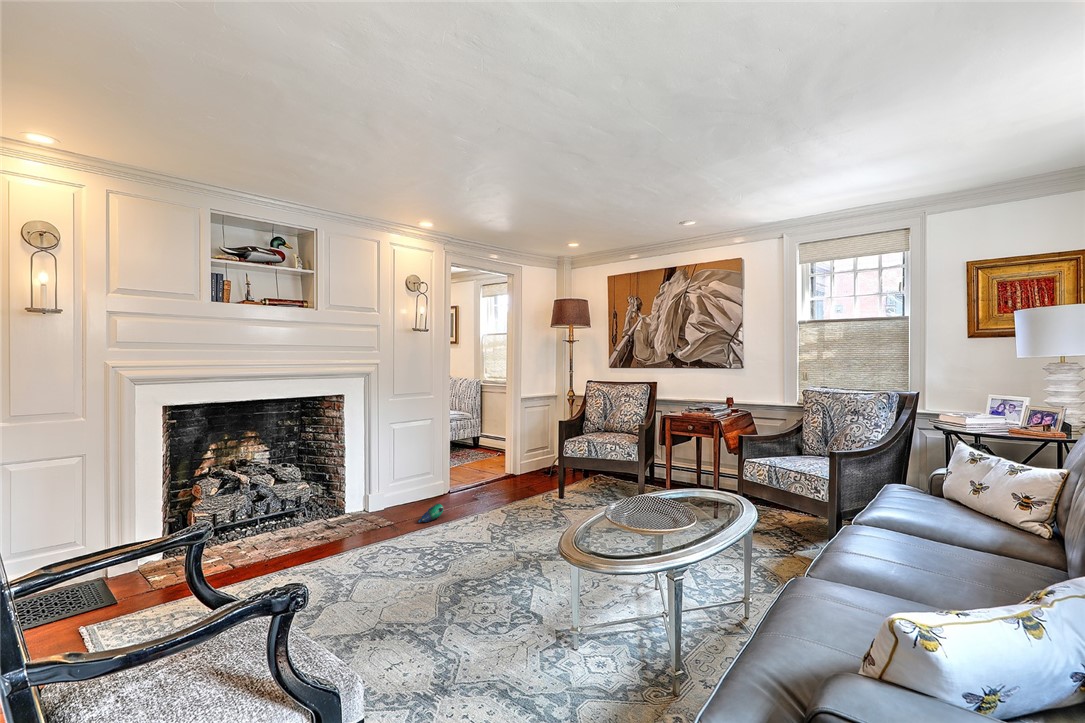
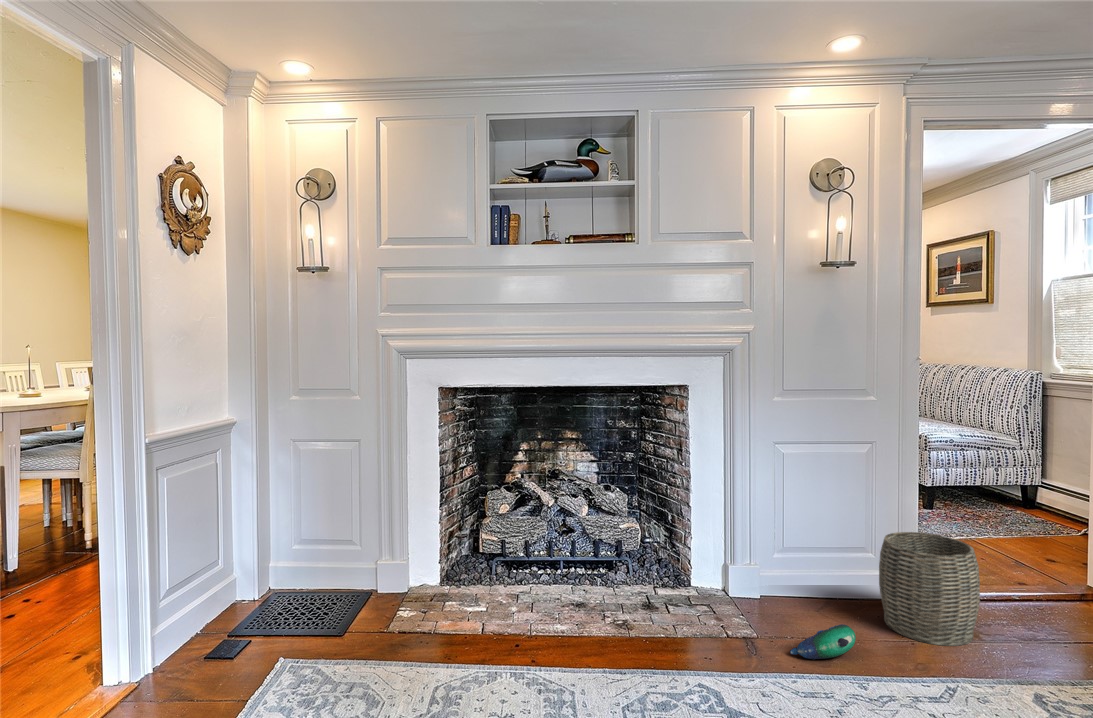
woven basket: none [444,458,483,505] -> present [879,532,980,646]

